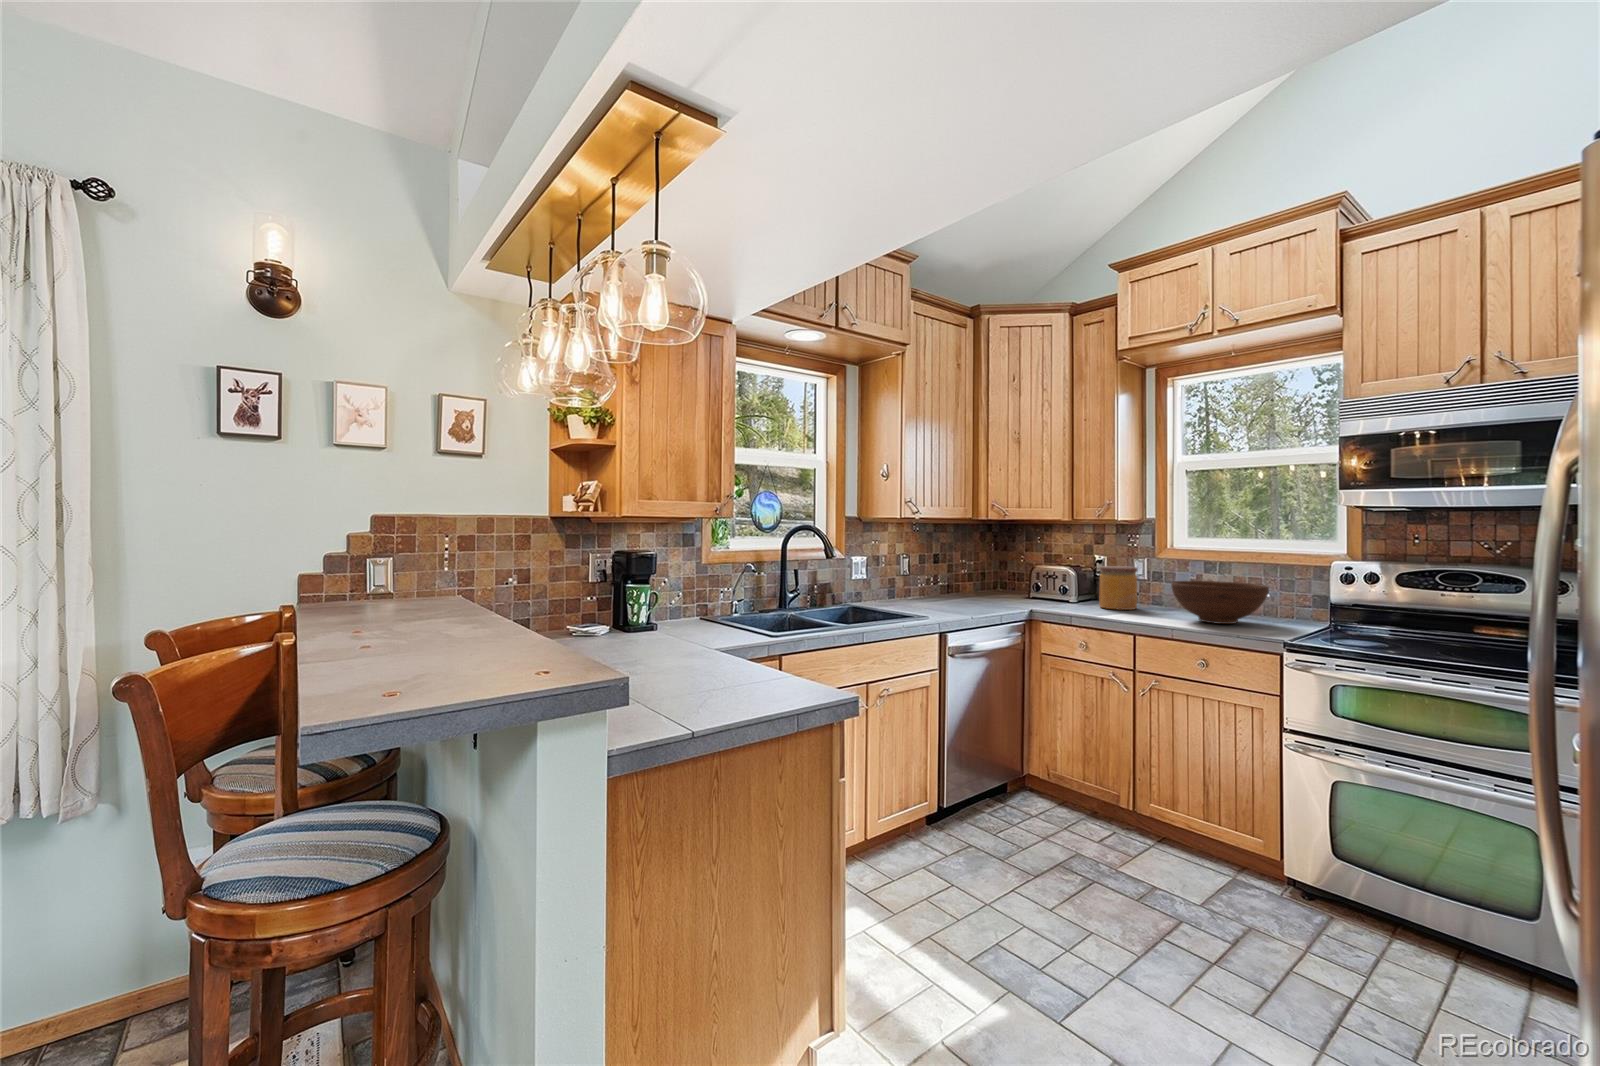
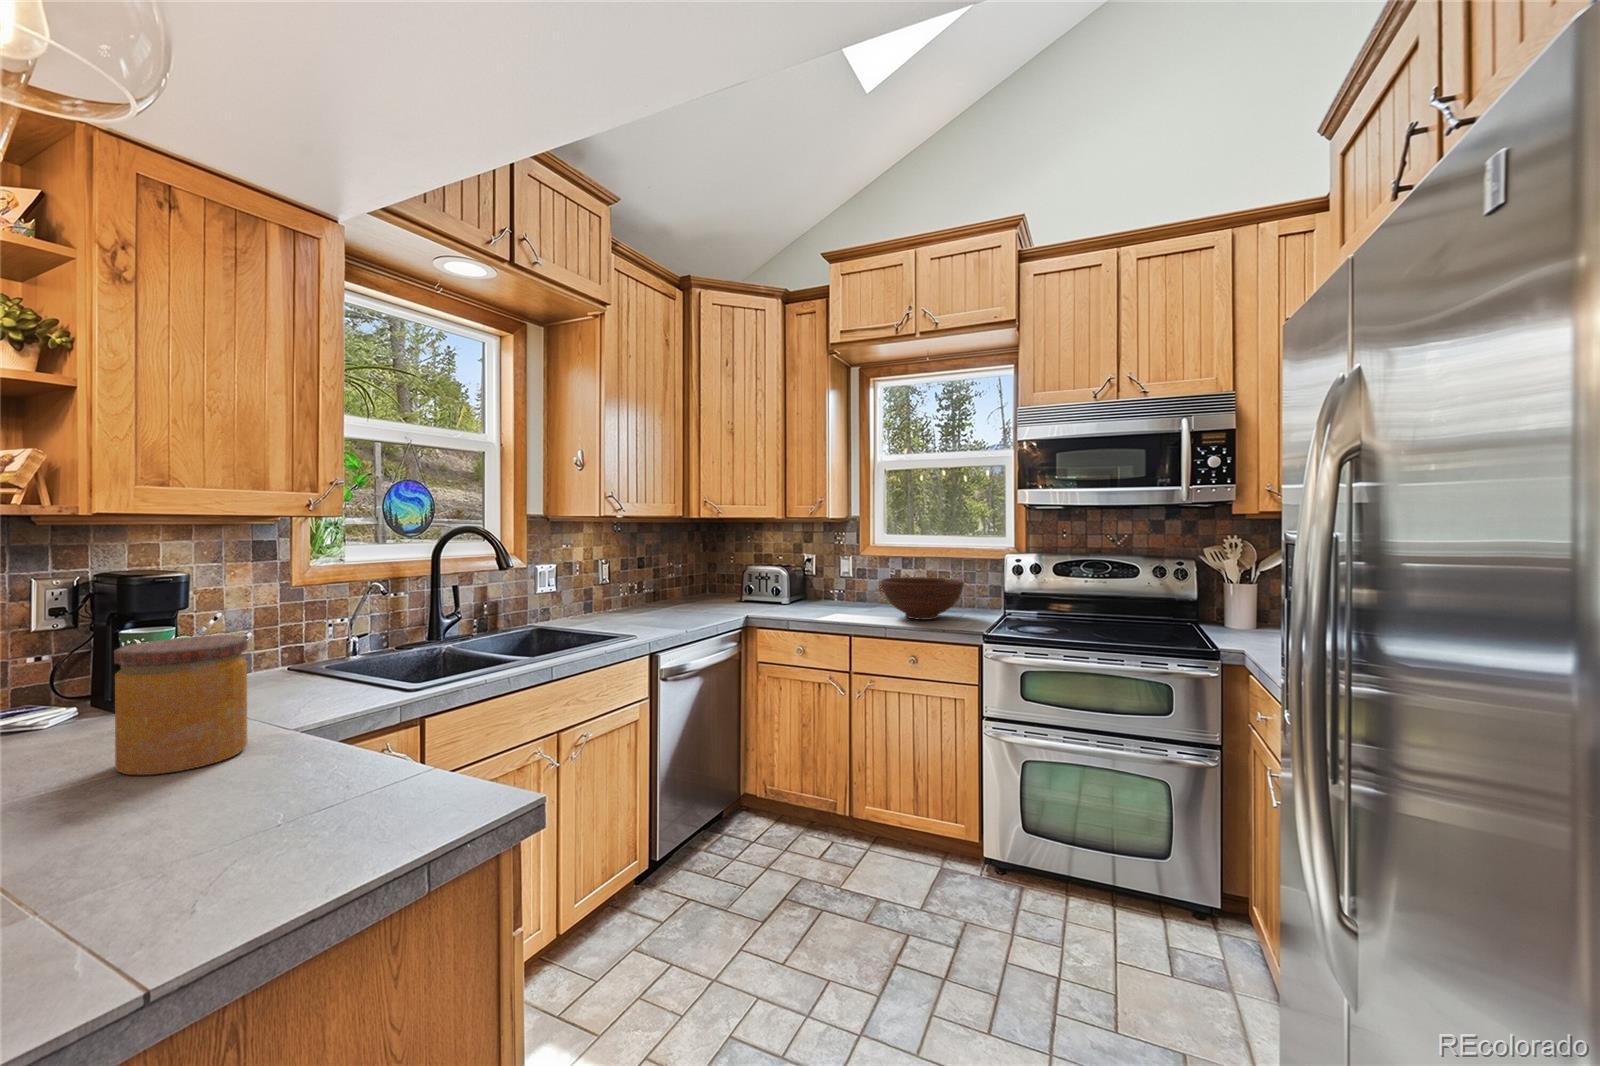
jar: present [1099,566,1138,610] -> present [114,635,248,775]

